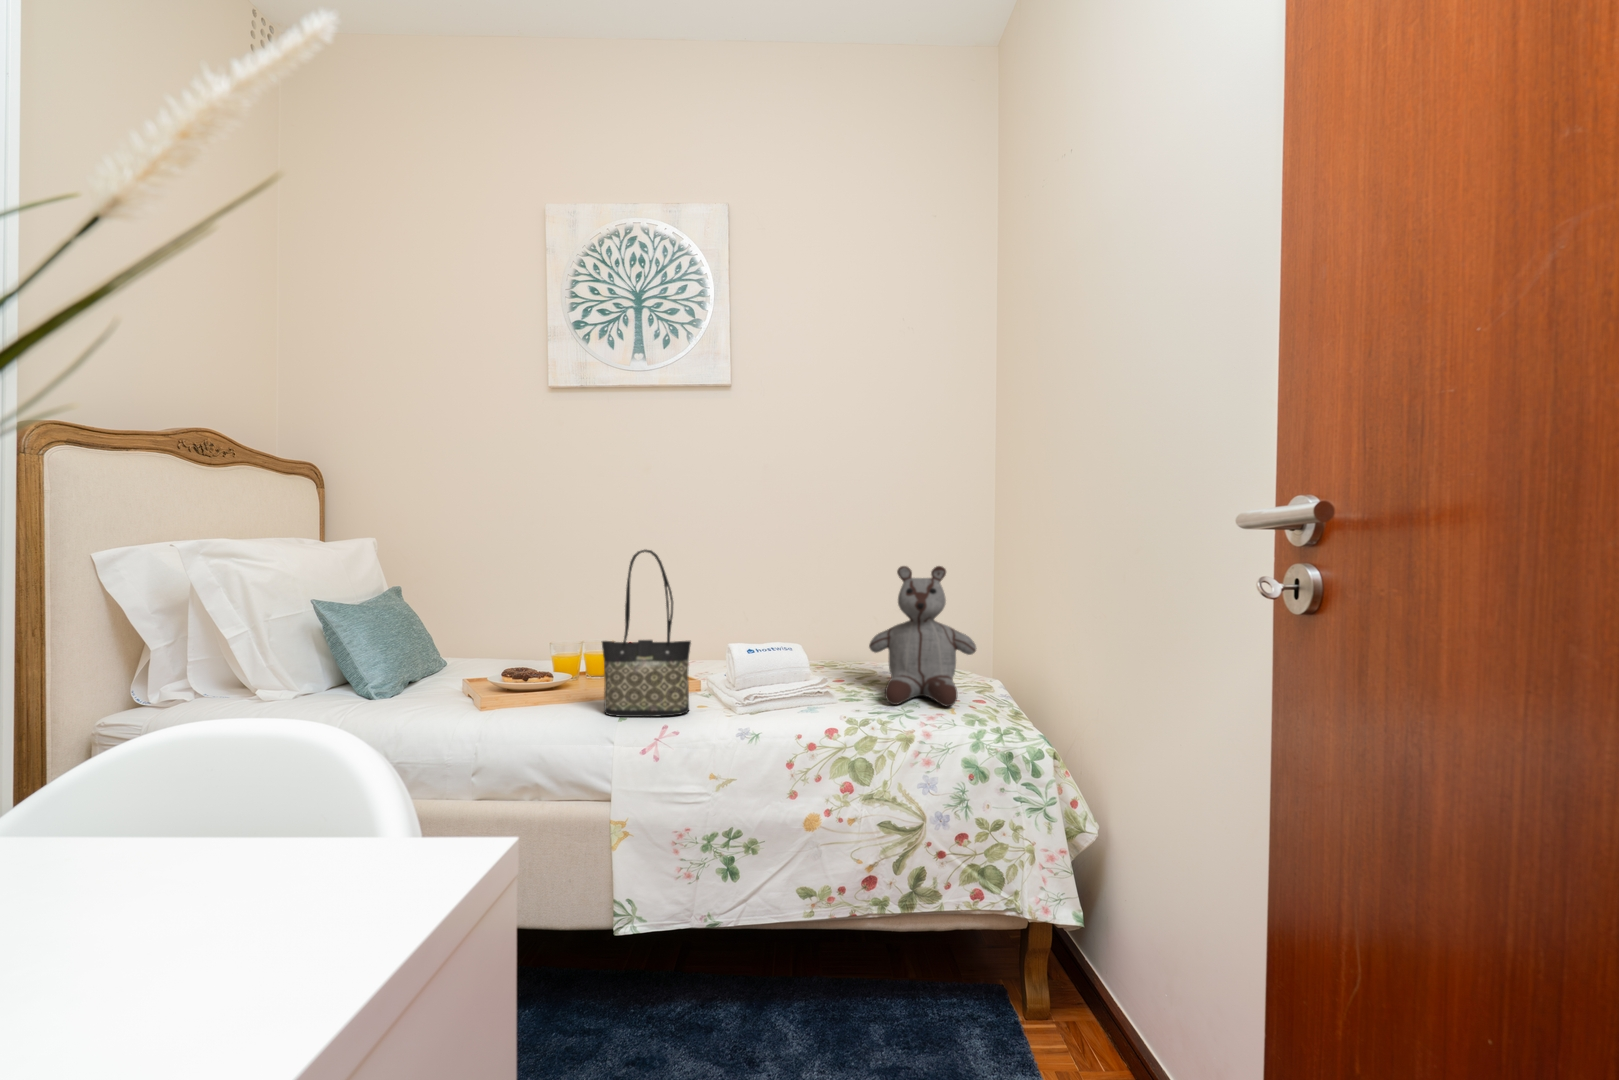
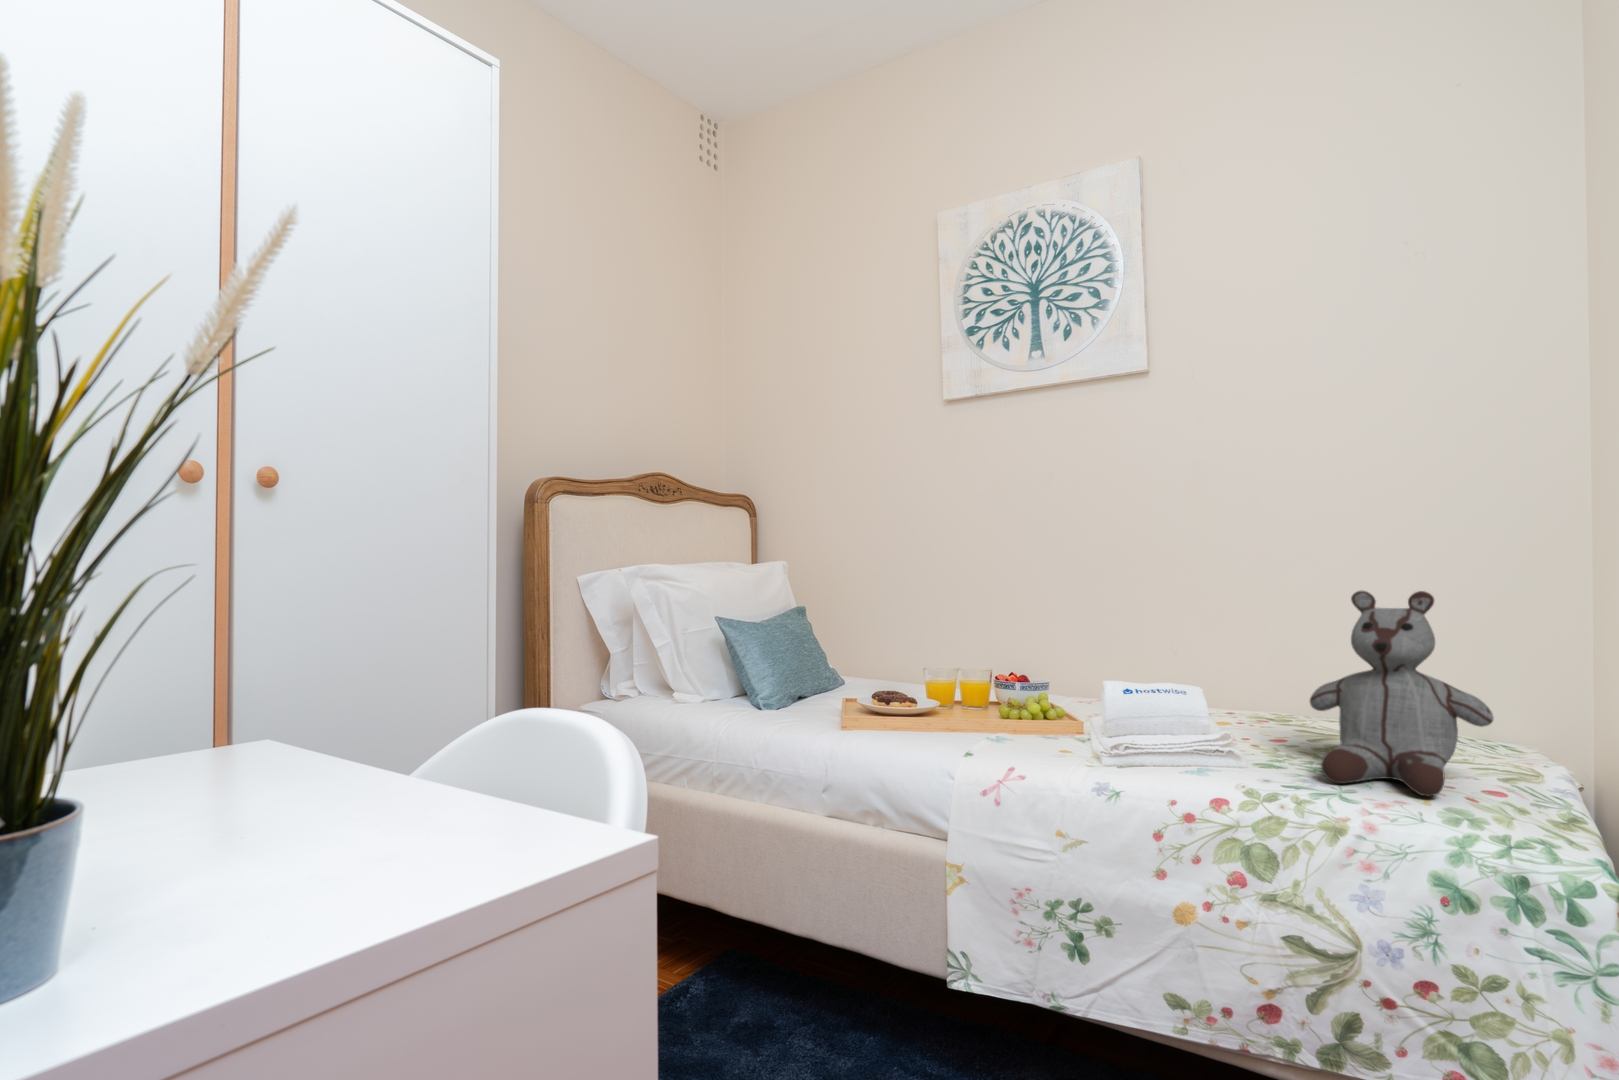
tote bag: present [602,550,691,717] -> none [952,564,1048,756]

